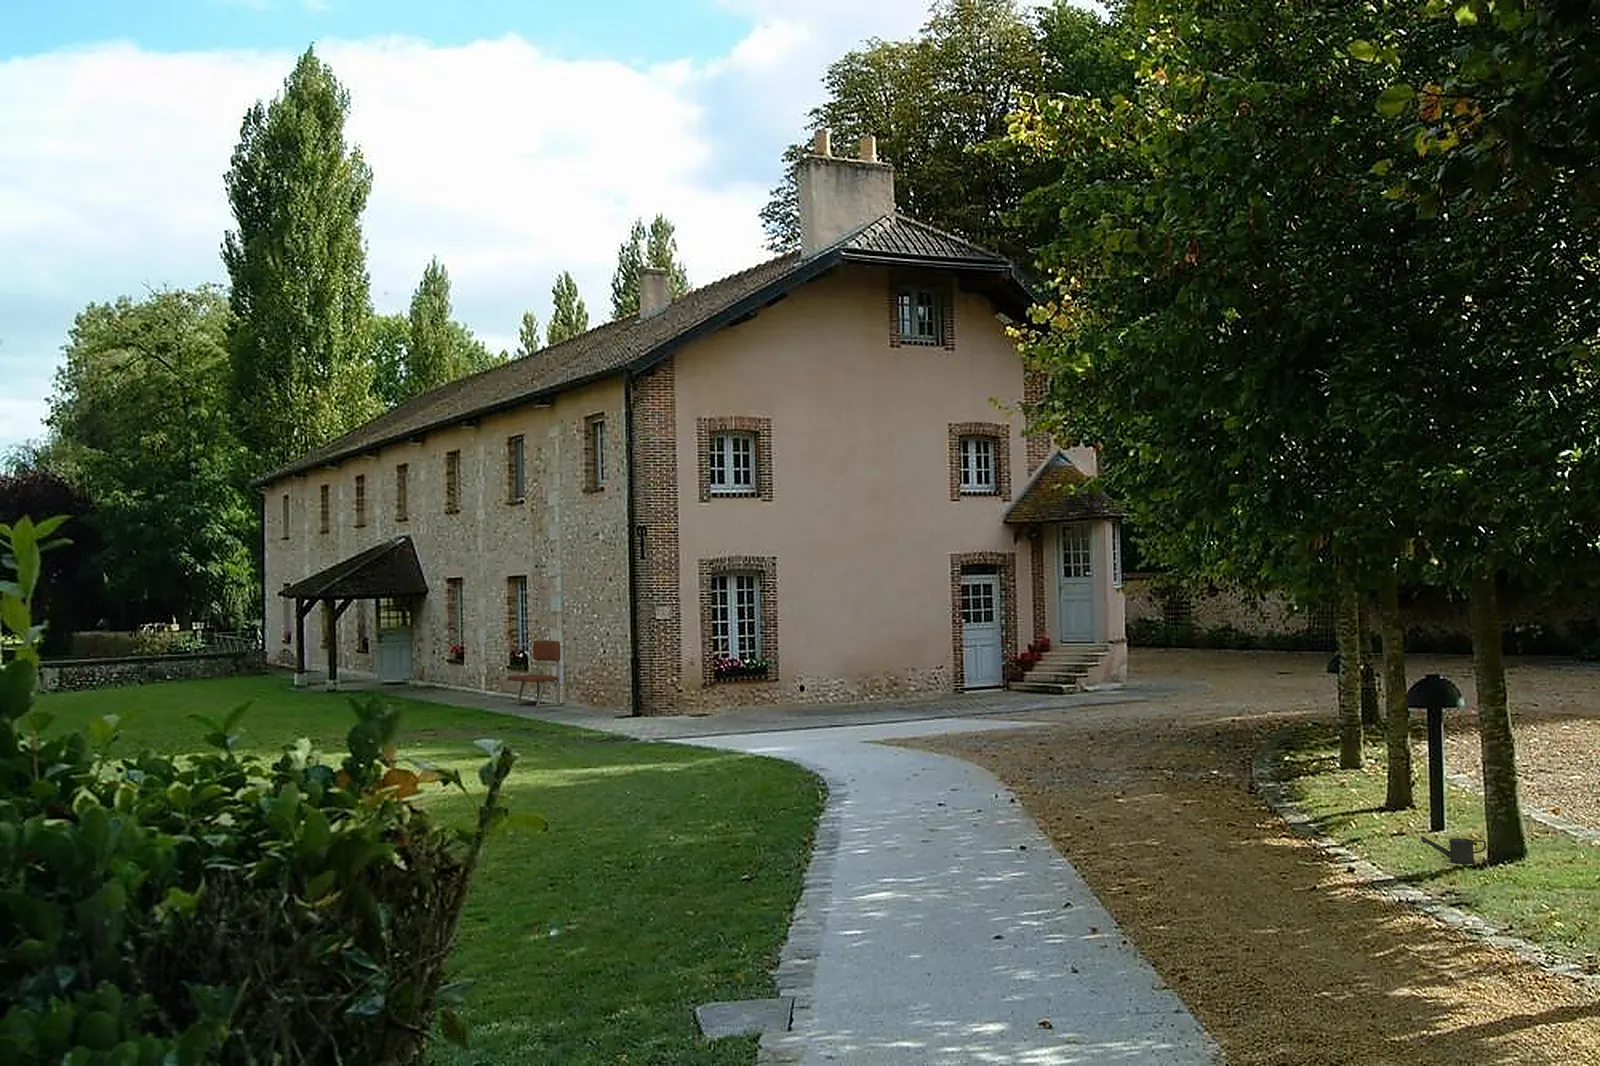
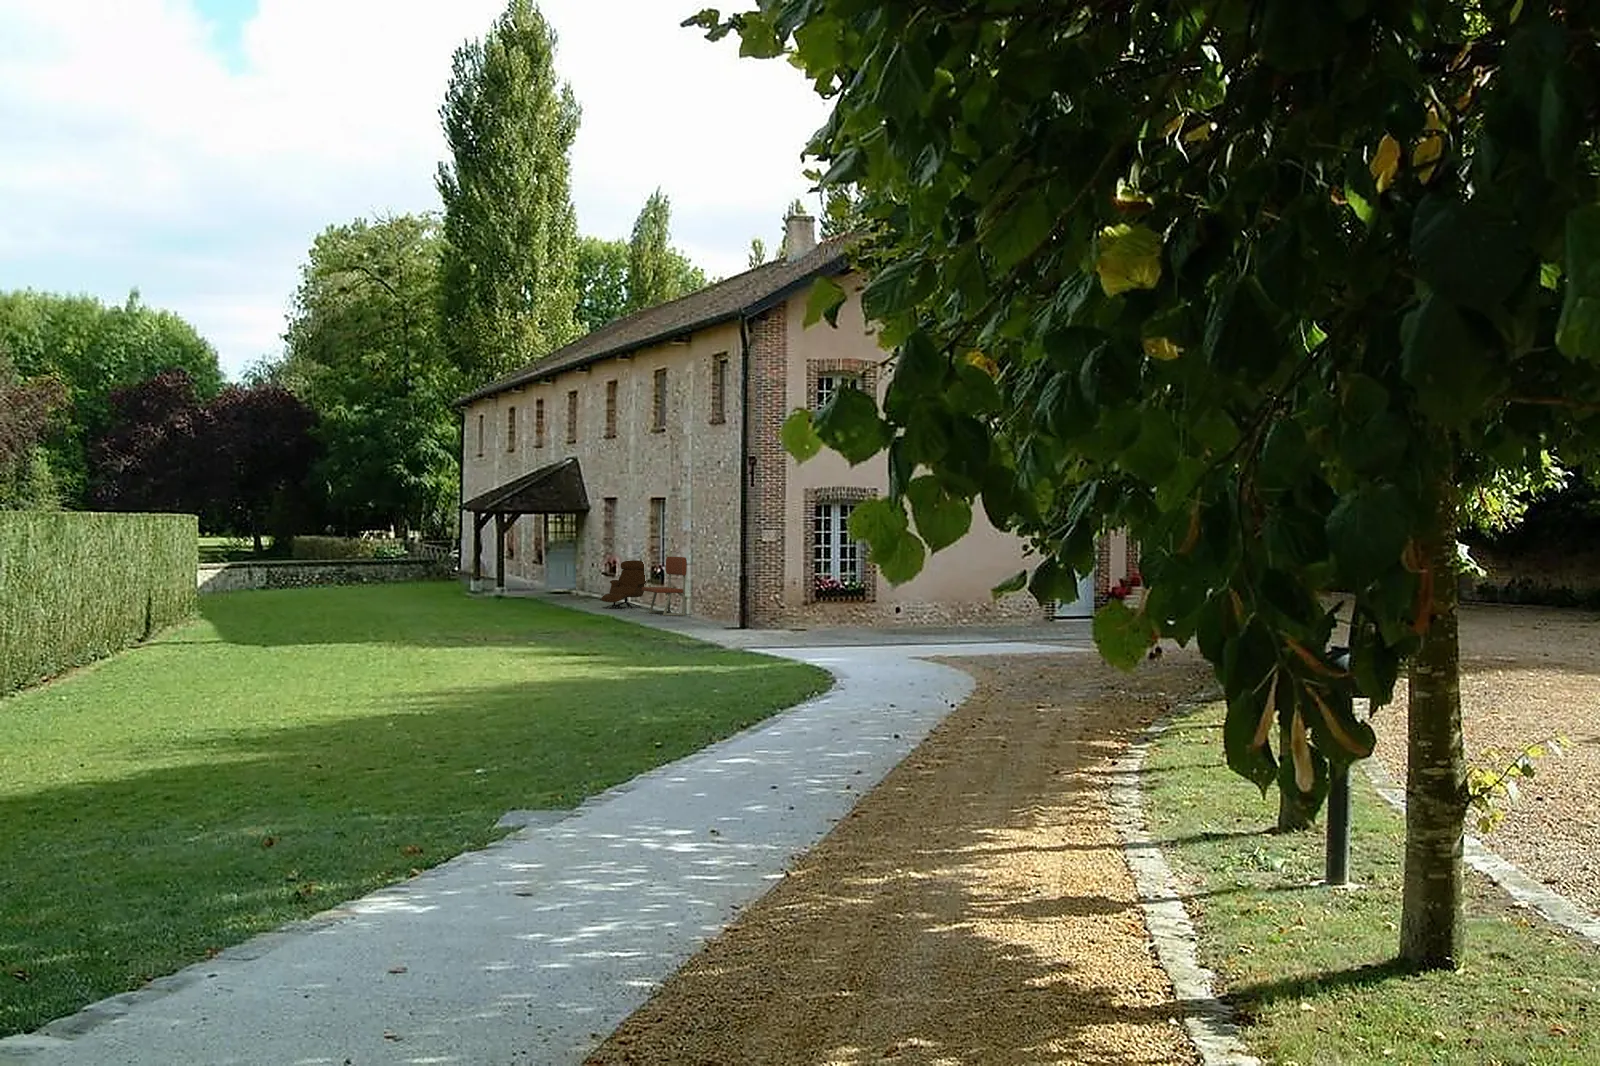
lounge chair: none [455,646,505,702] -> present [601,560,646,609]
watering can: present [1421,836,1486,864] -> none [1170,725,1217,748]

